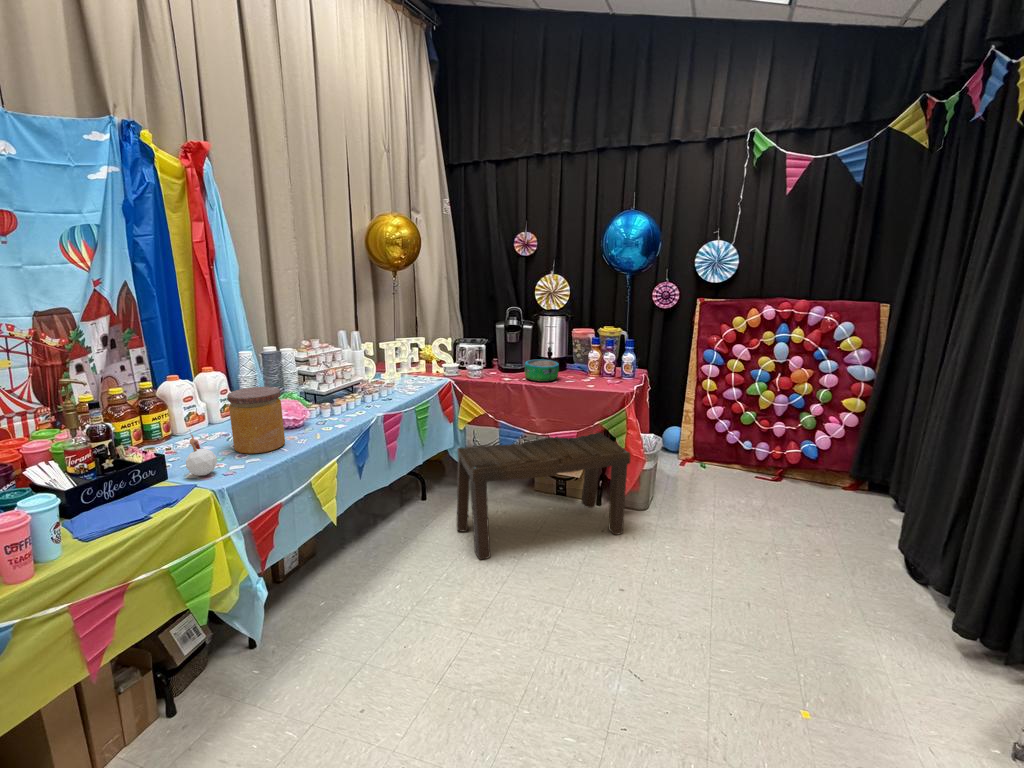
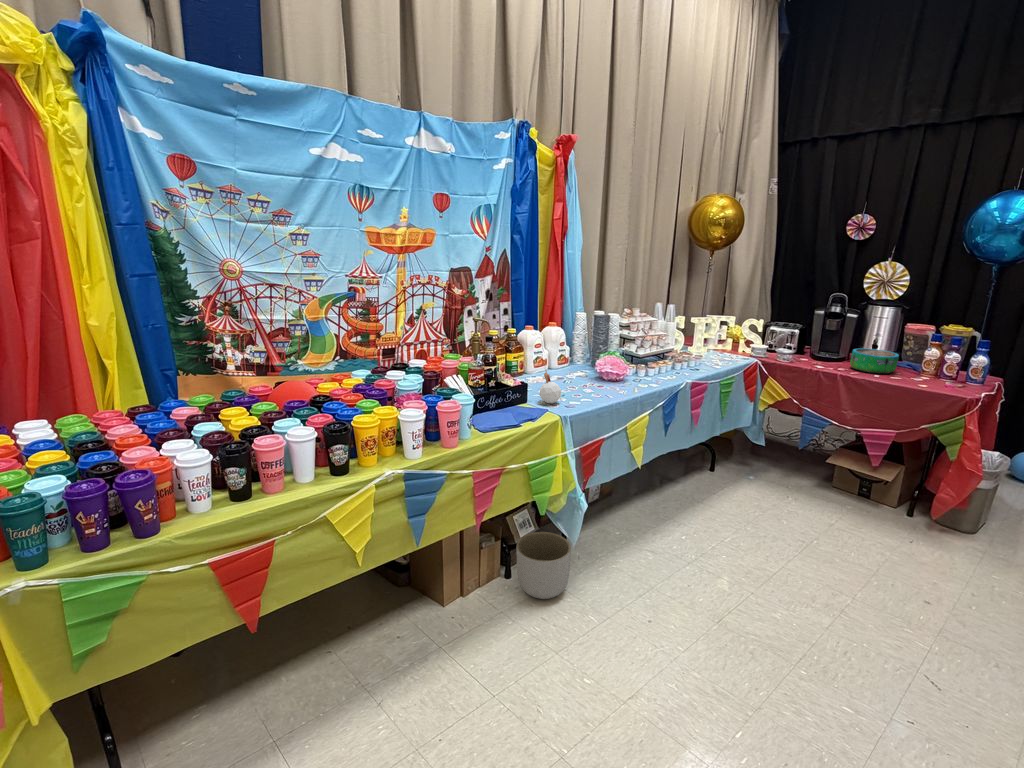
jar: present [227,387,285,454] -> none [569,340,612,395]
bench: present [457,433,631,560] -> none [748,428,999,565]
planter: none [179,628,258,719] -> present [516,532,571,599]

